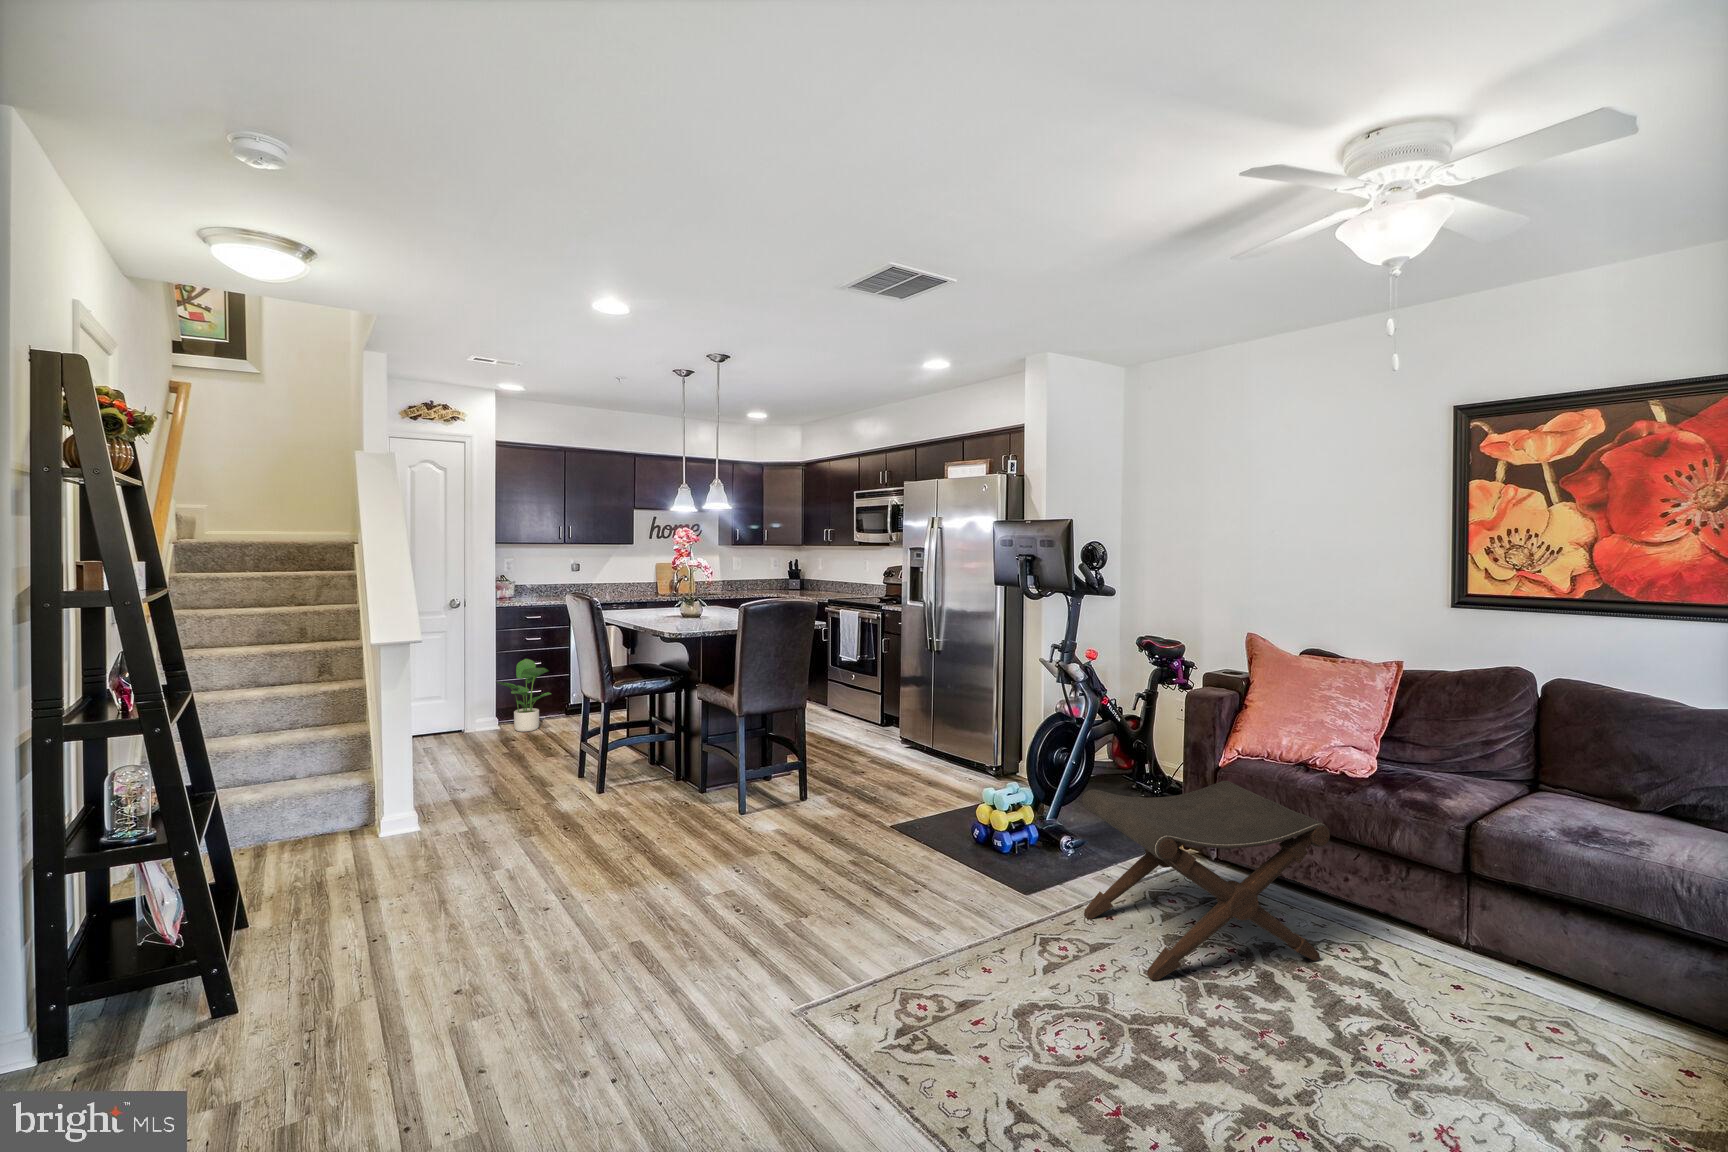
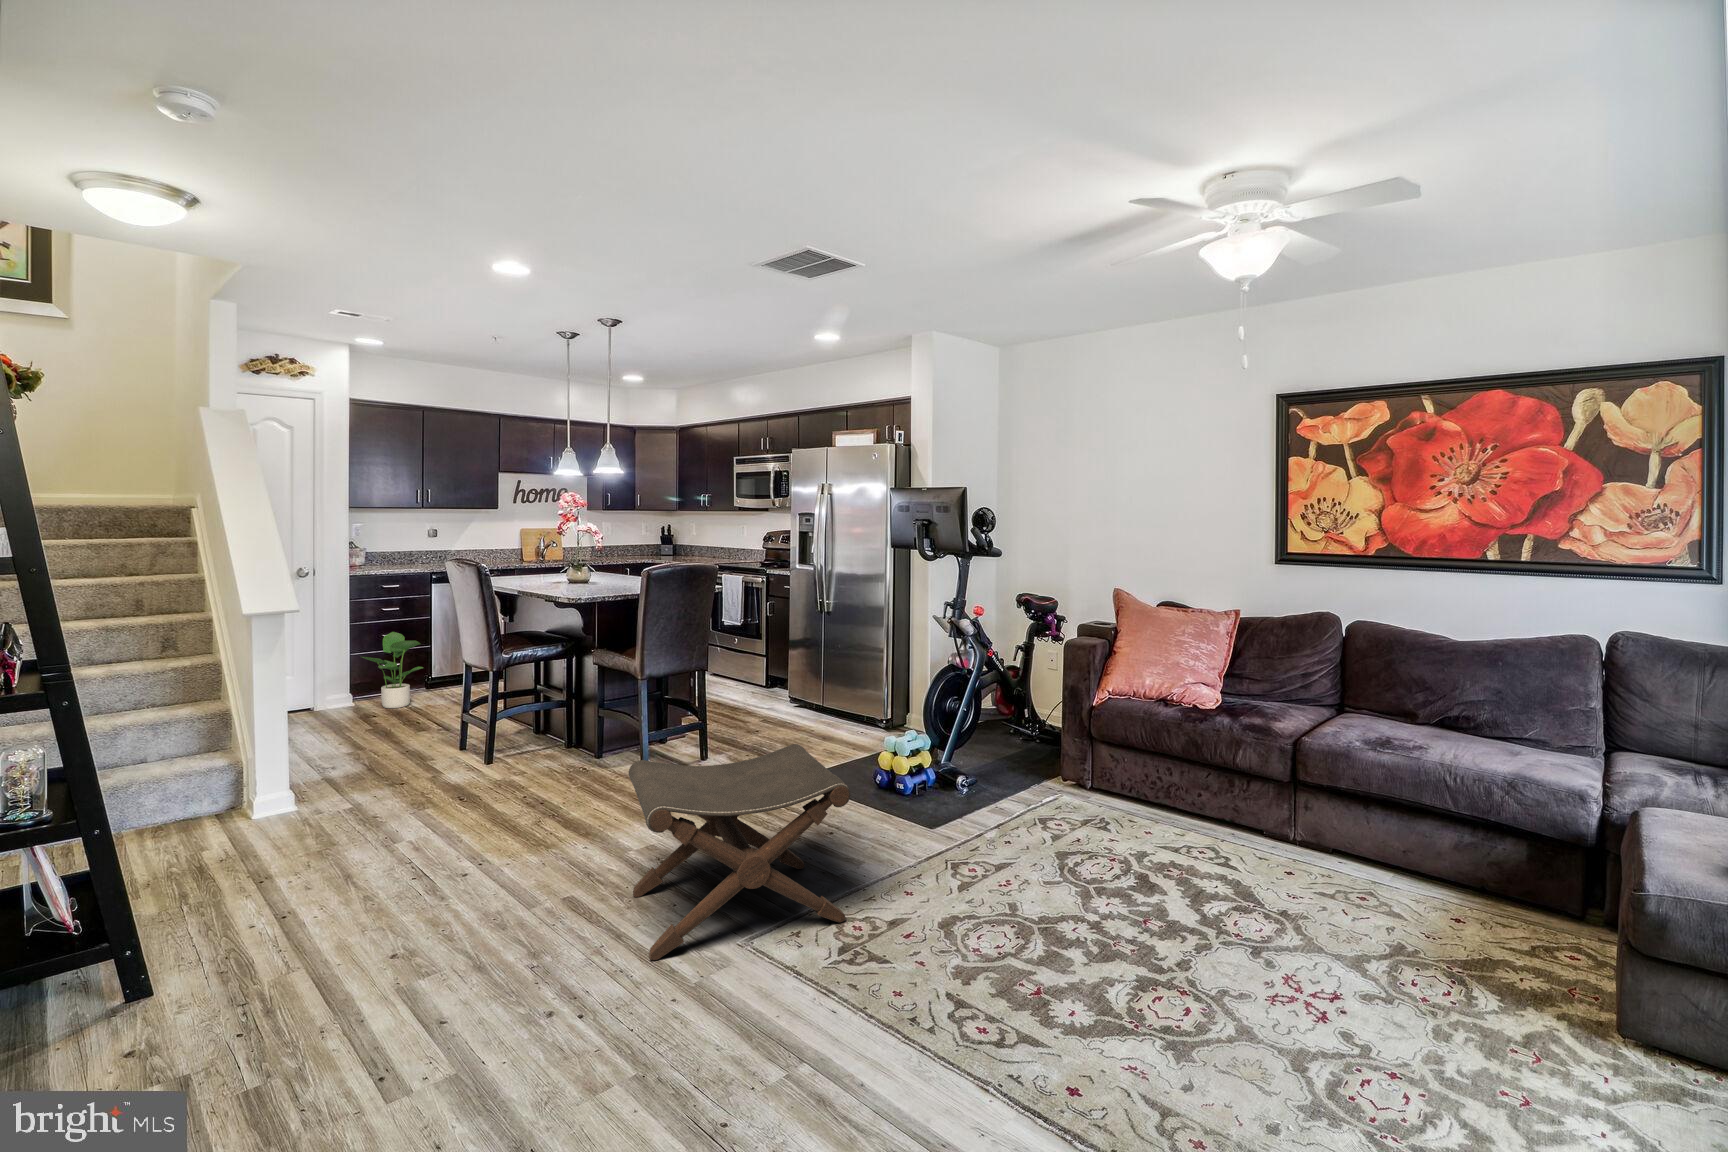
footstool: present [1082,781,1330,980] -> present [629,744,850,960]

